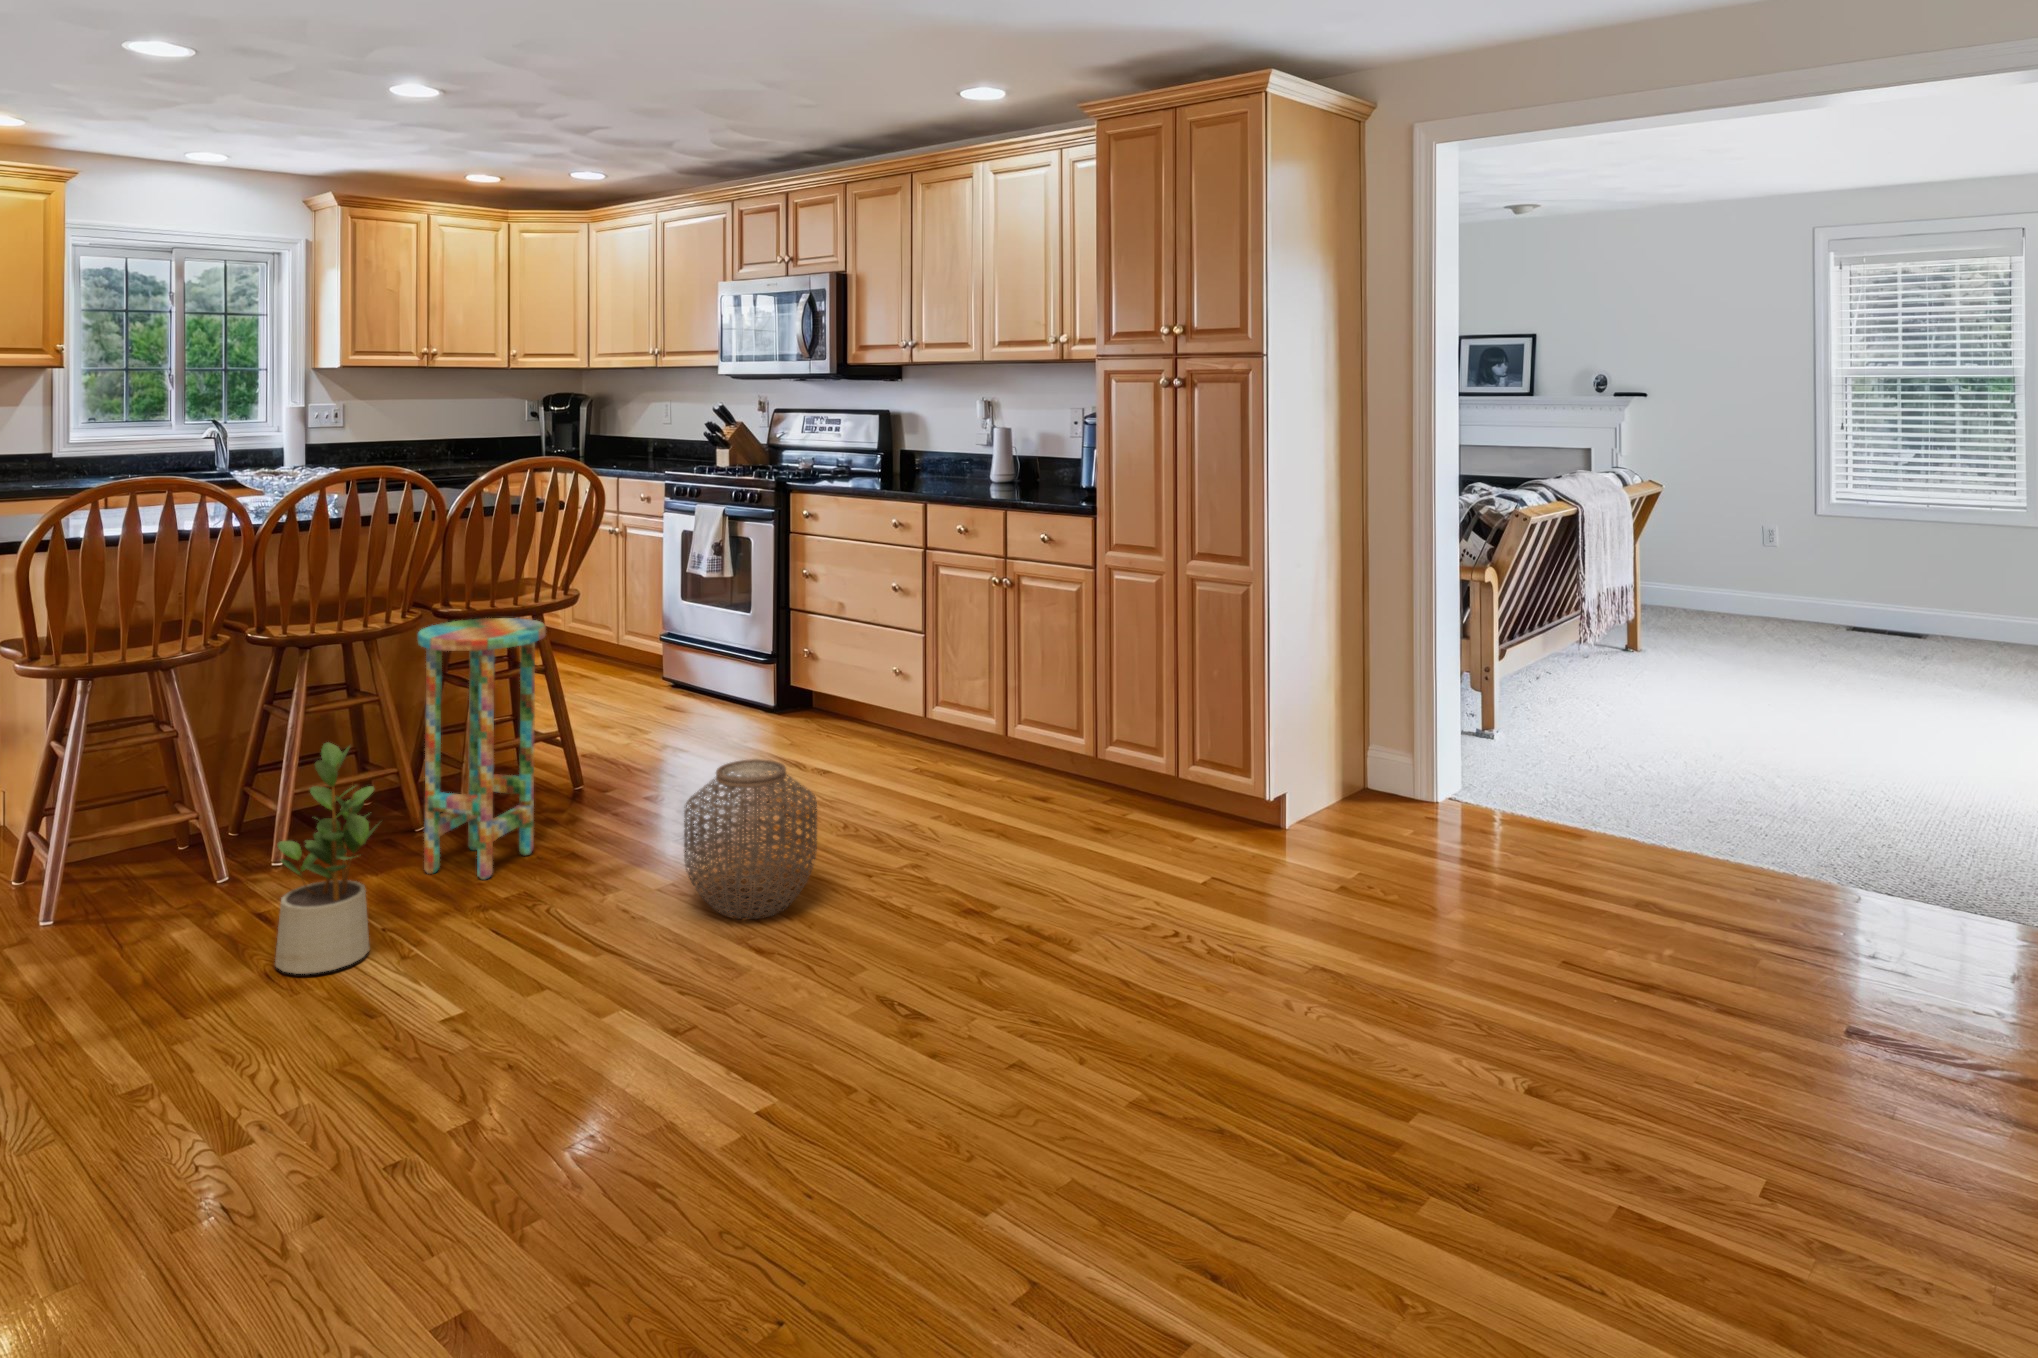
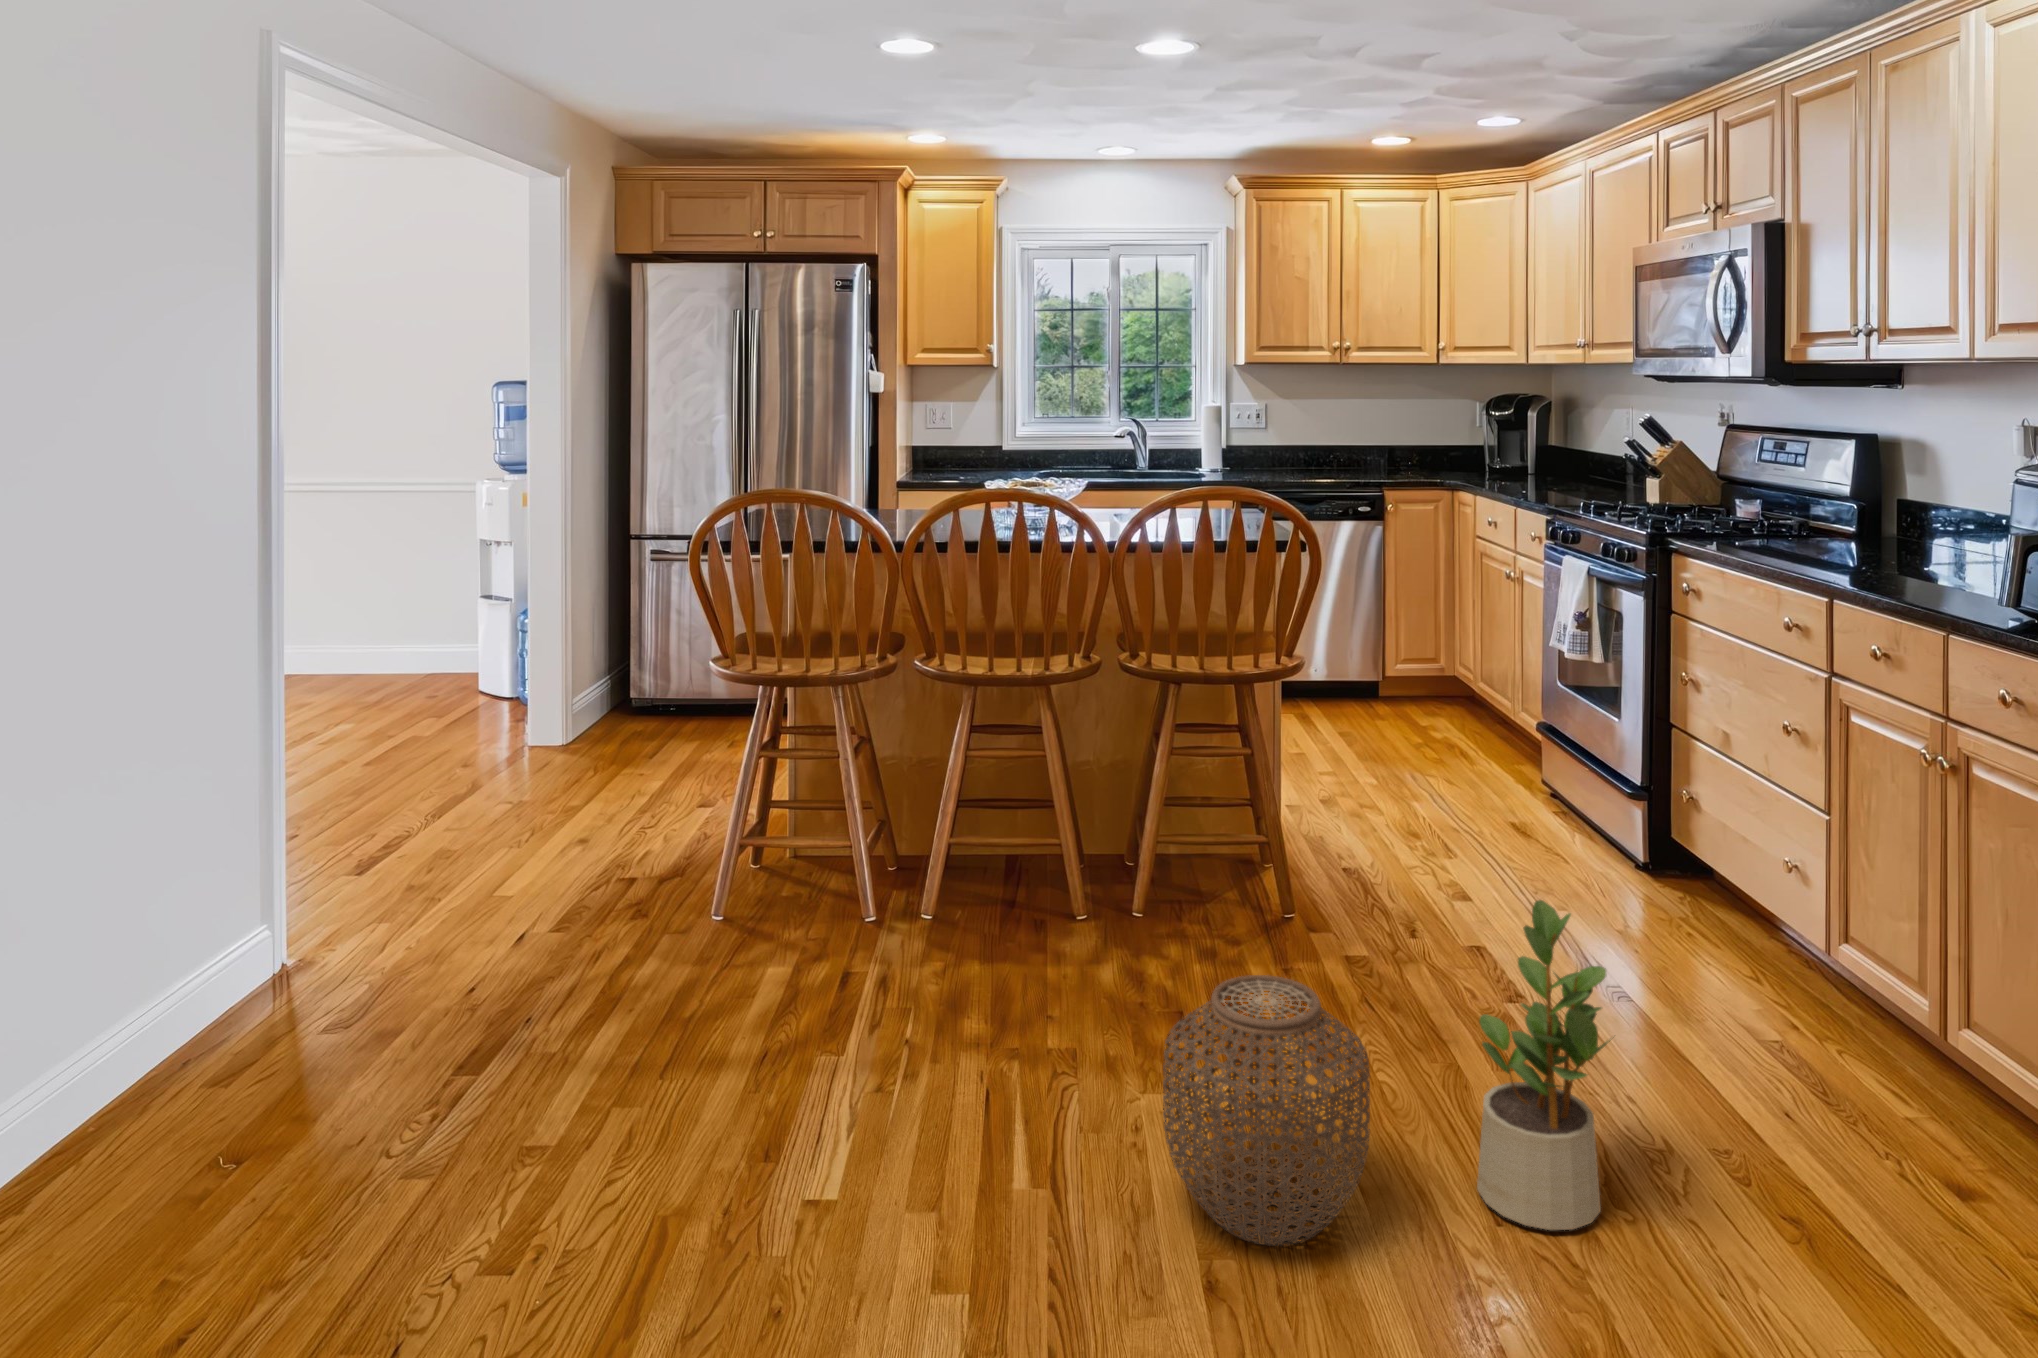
side table: present [418,618,546,879] -> none [986,681,1138,1021]
potted plant: present [275,742,377,974] -> present [1477,900,1610,1230]

